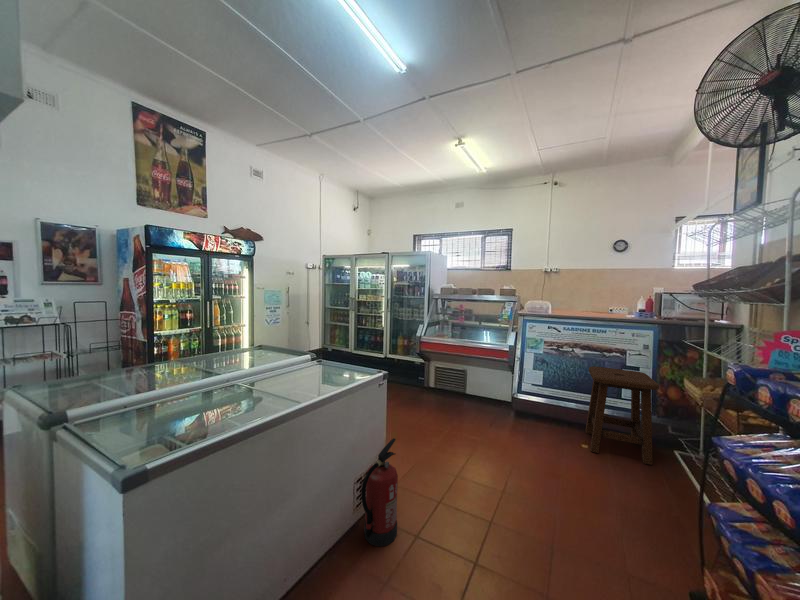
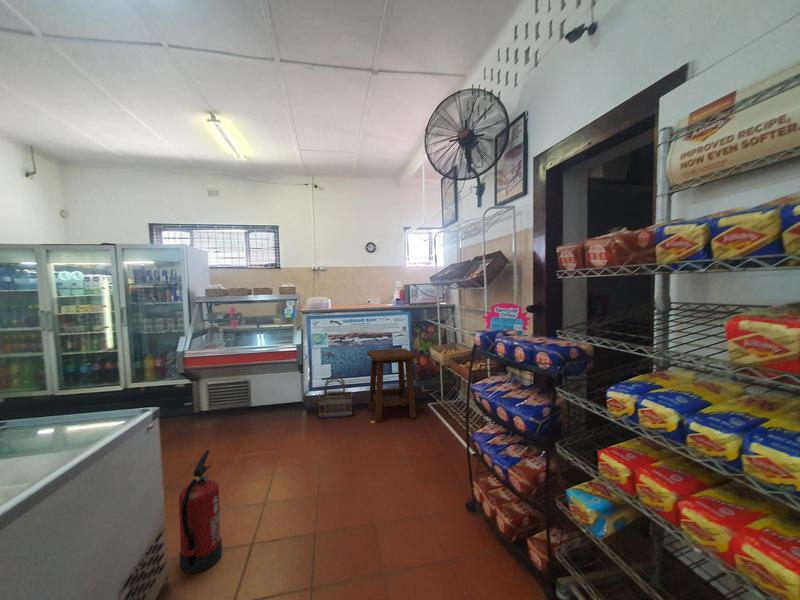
basket: none [525,384,566,434] -> present [318,375,352,418]

